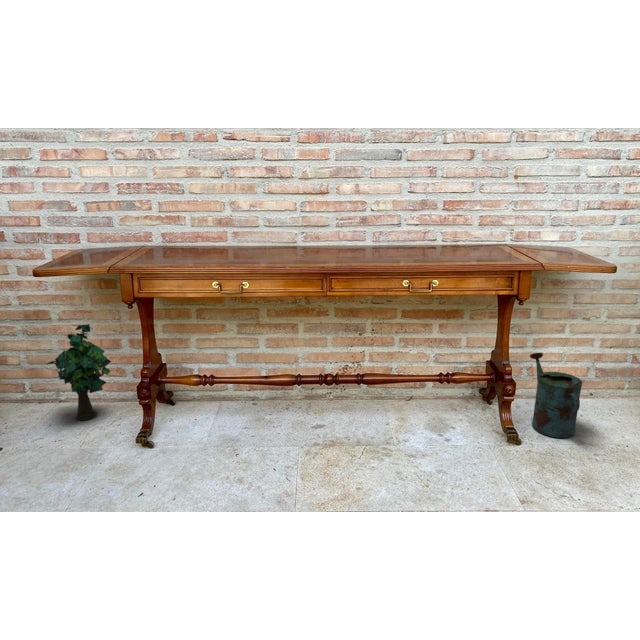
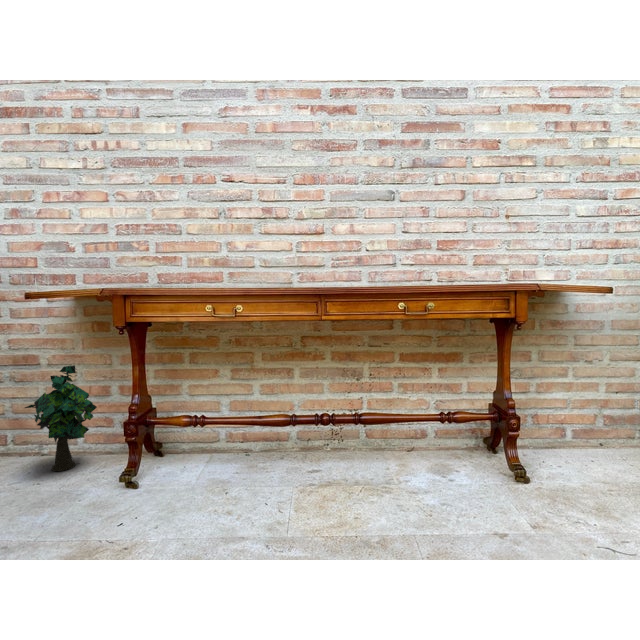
watering can: present [530,353,582,438] -> none [535,395,604,487]

